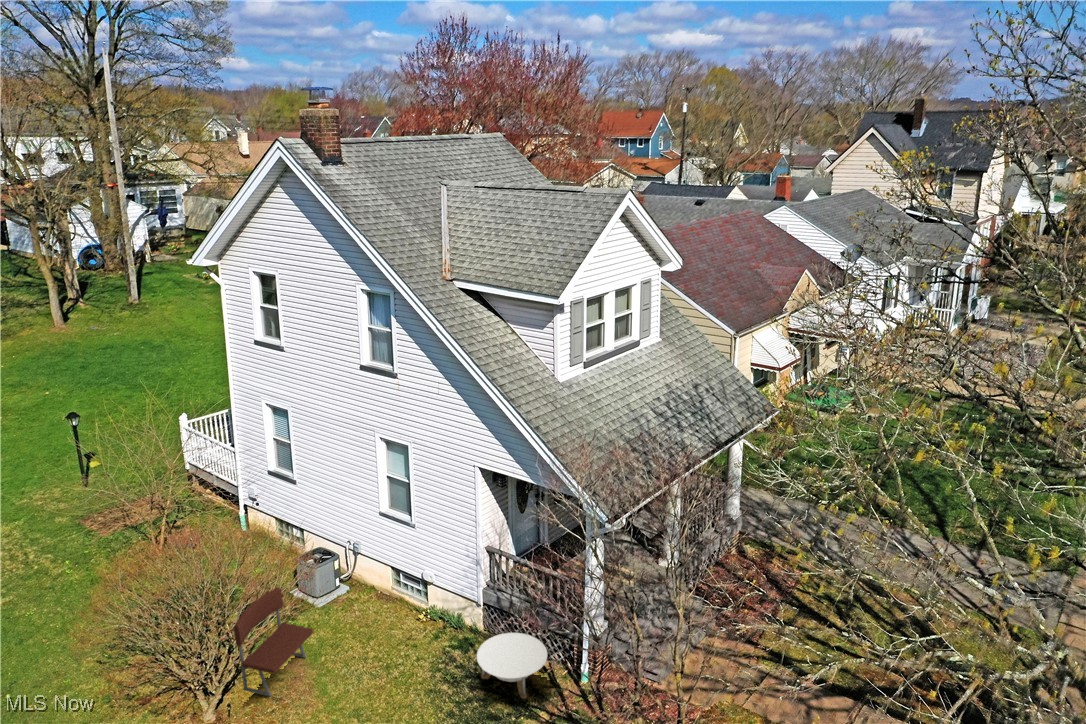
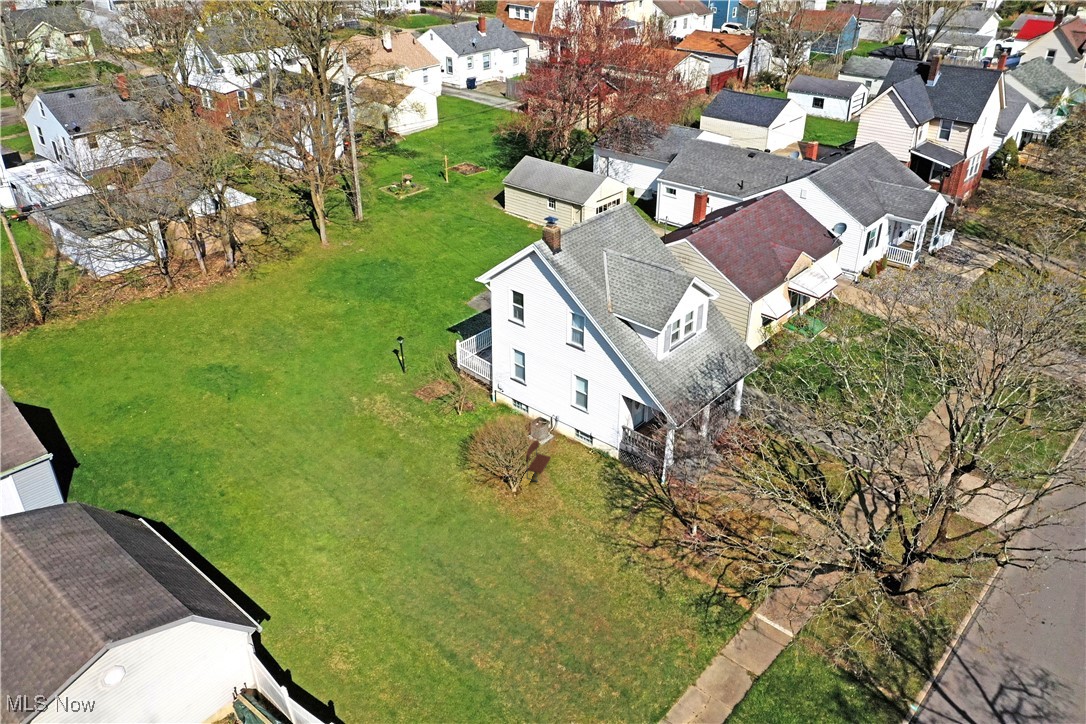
round table: present [477,633,547,699] -> none [619,463,648,488]

